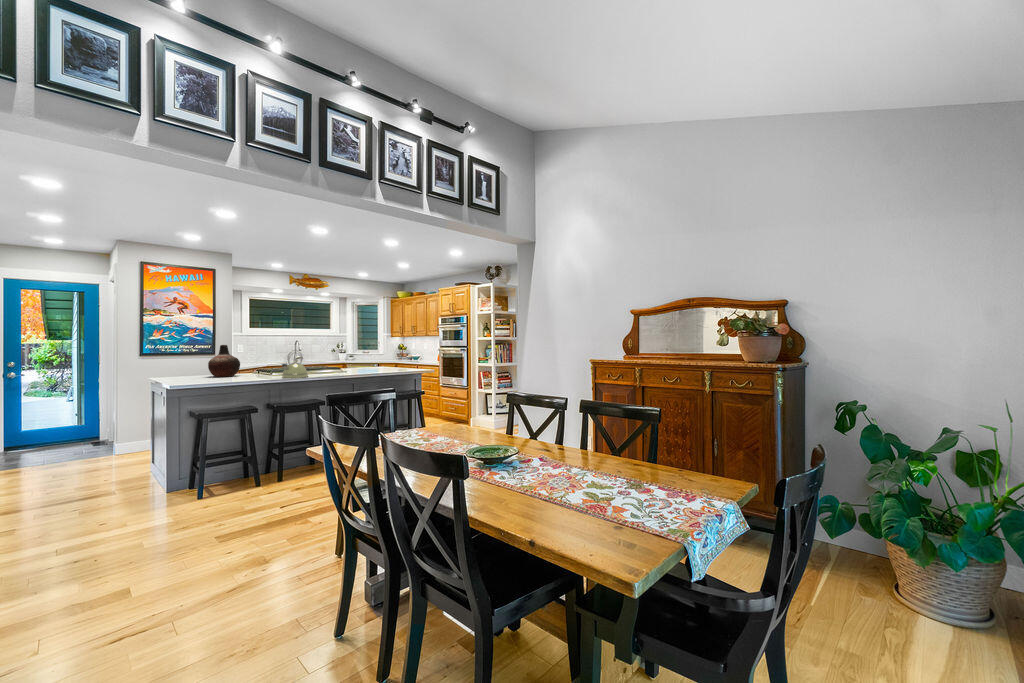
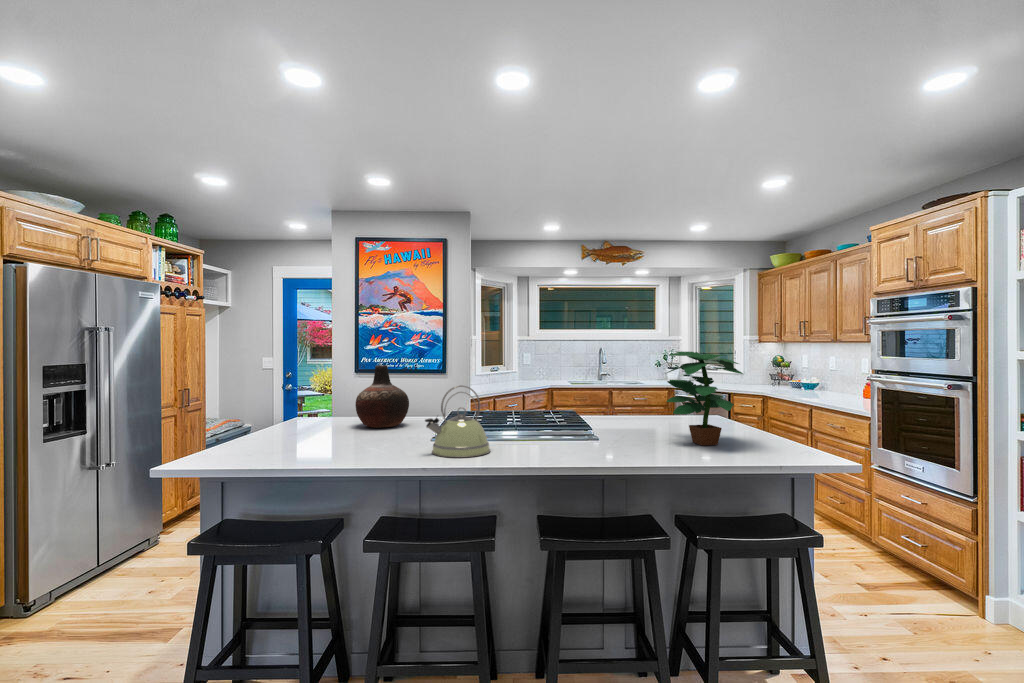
potted plant: none [371,337,400,371] -> present [667,351,743,445]

